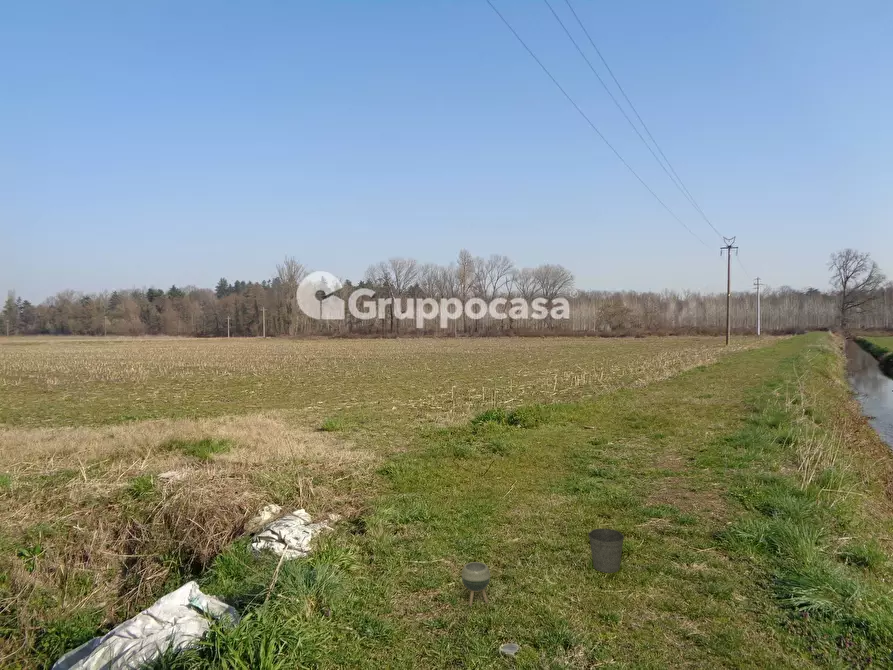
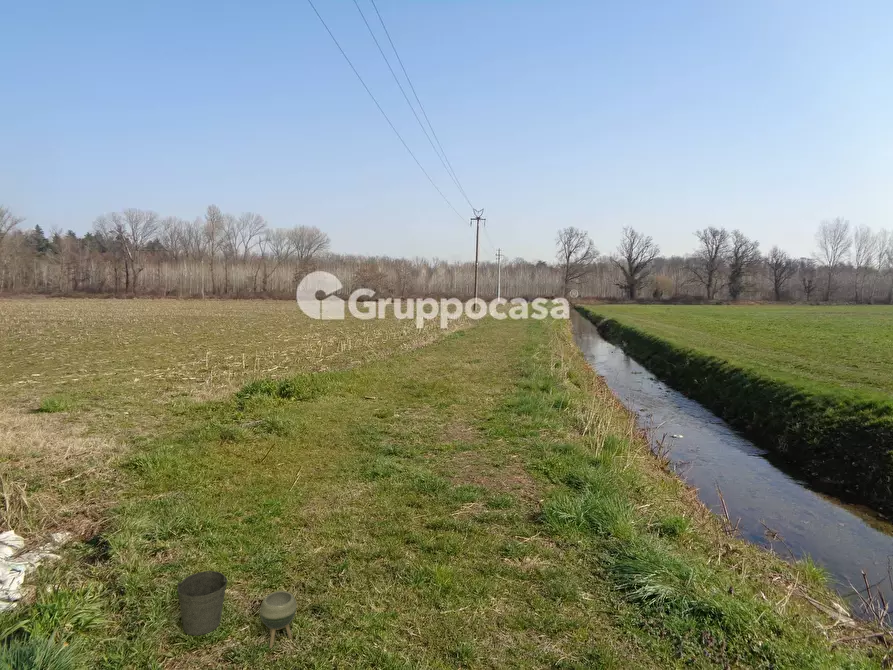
bucket: present [588,529,624,573] -> present [177,571,227,635]

